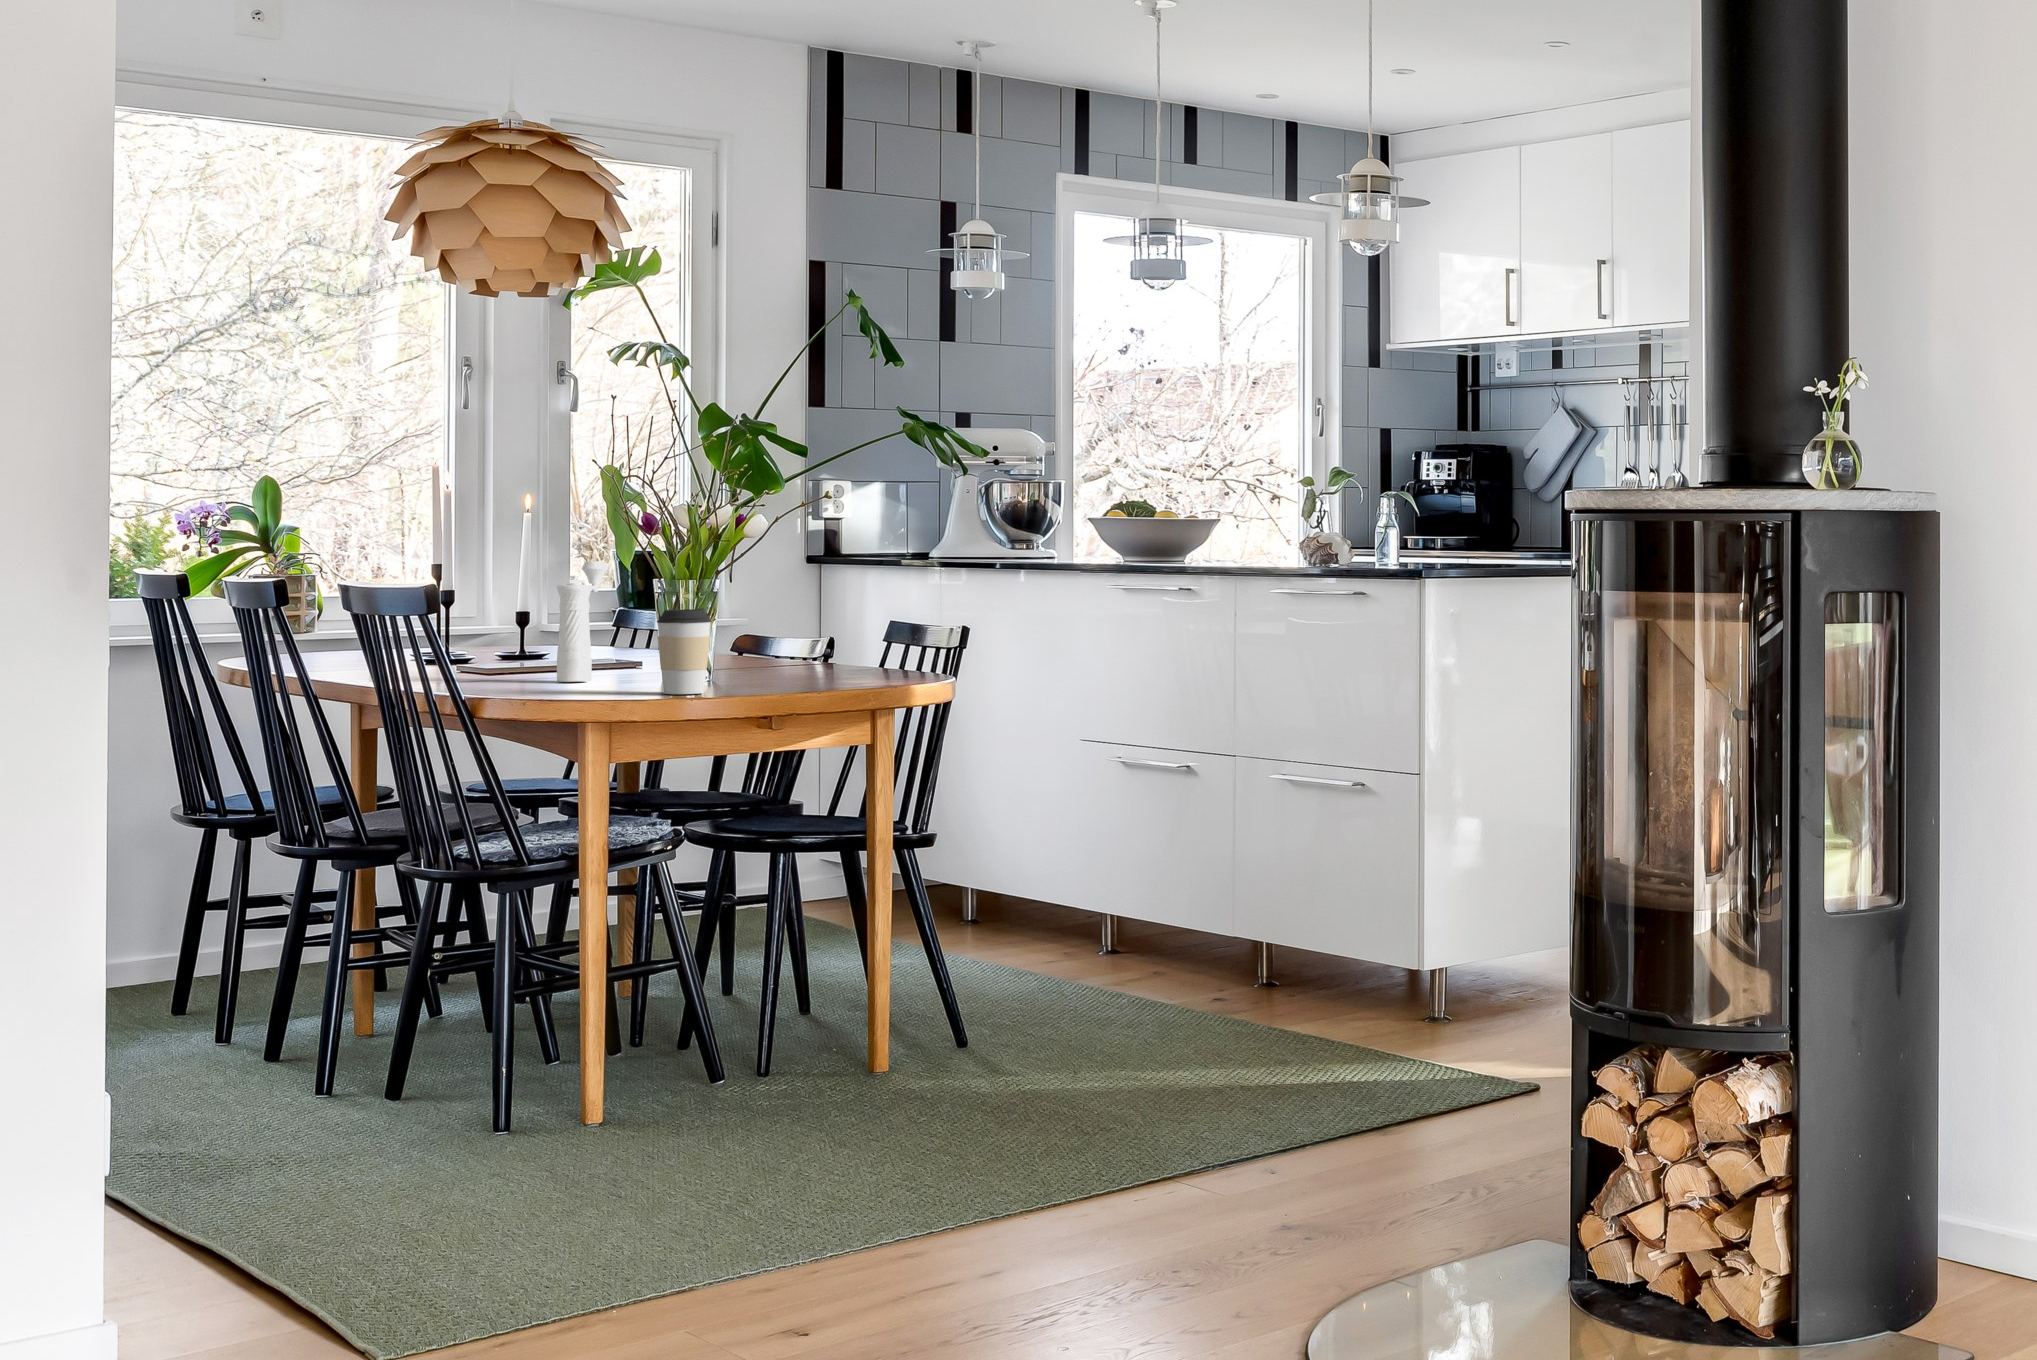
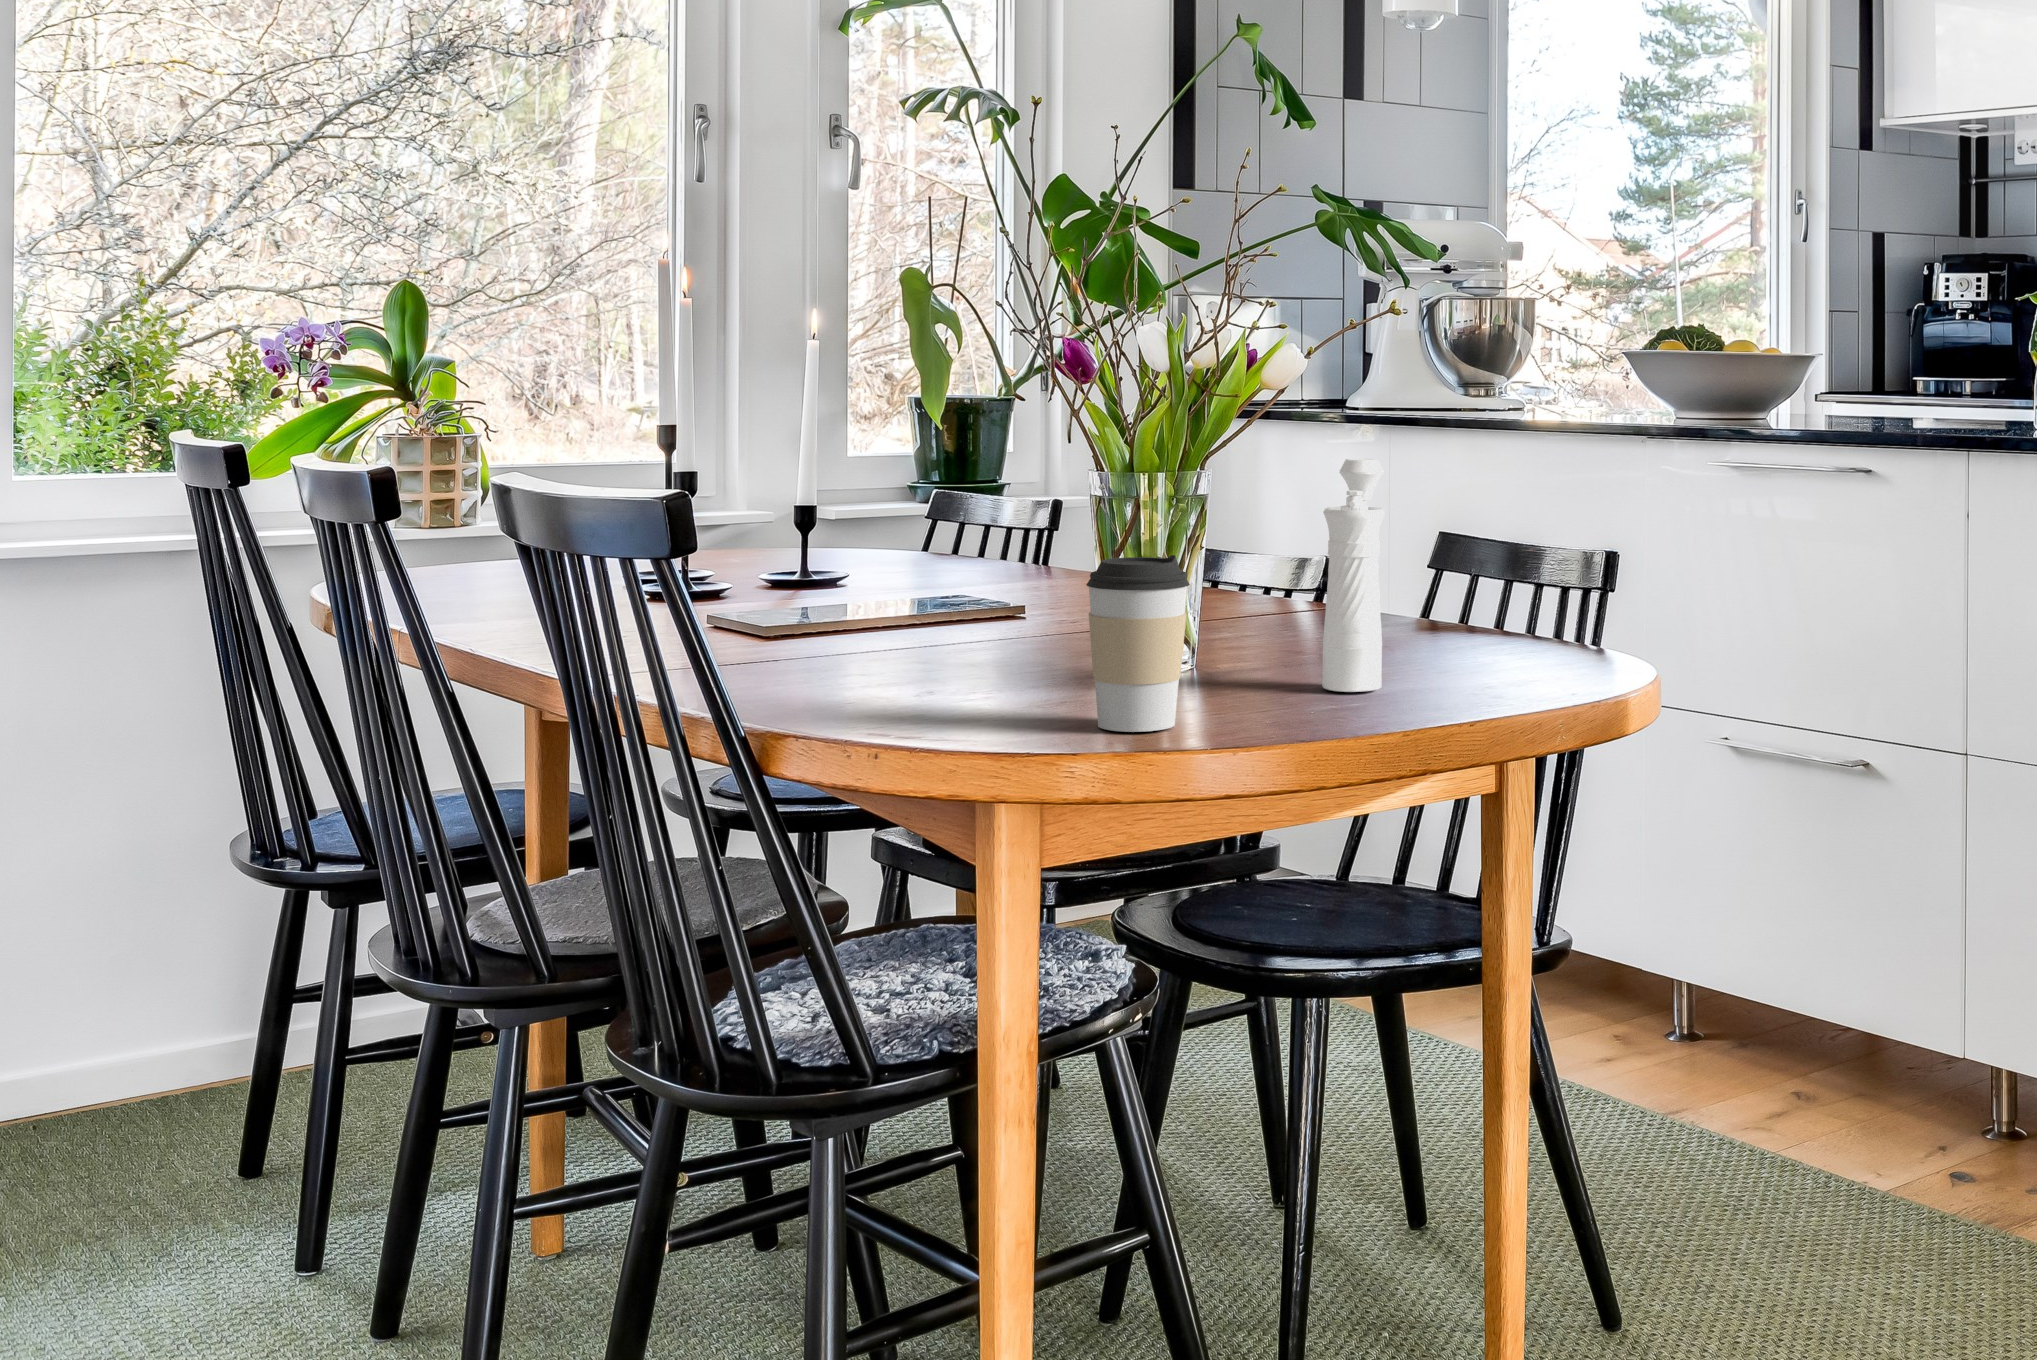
pepper mill: present [557,561,608,682] -> present [1322,459,1385,692]

